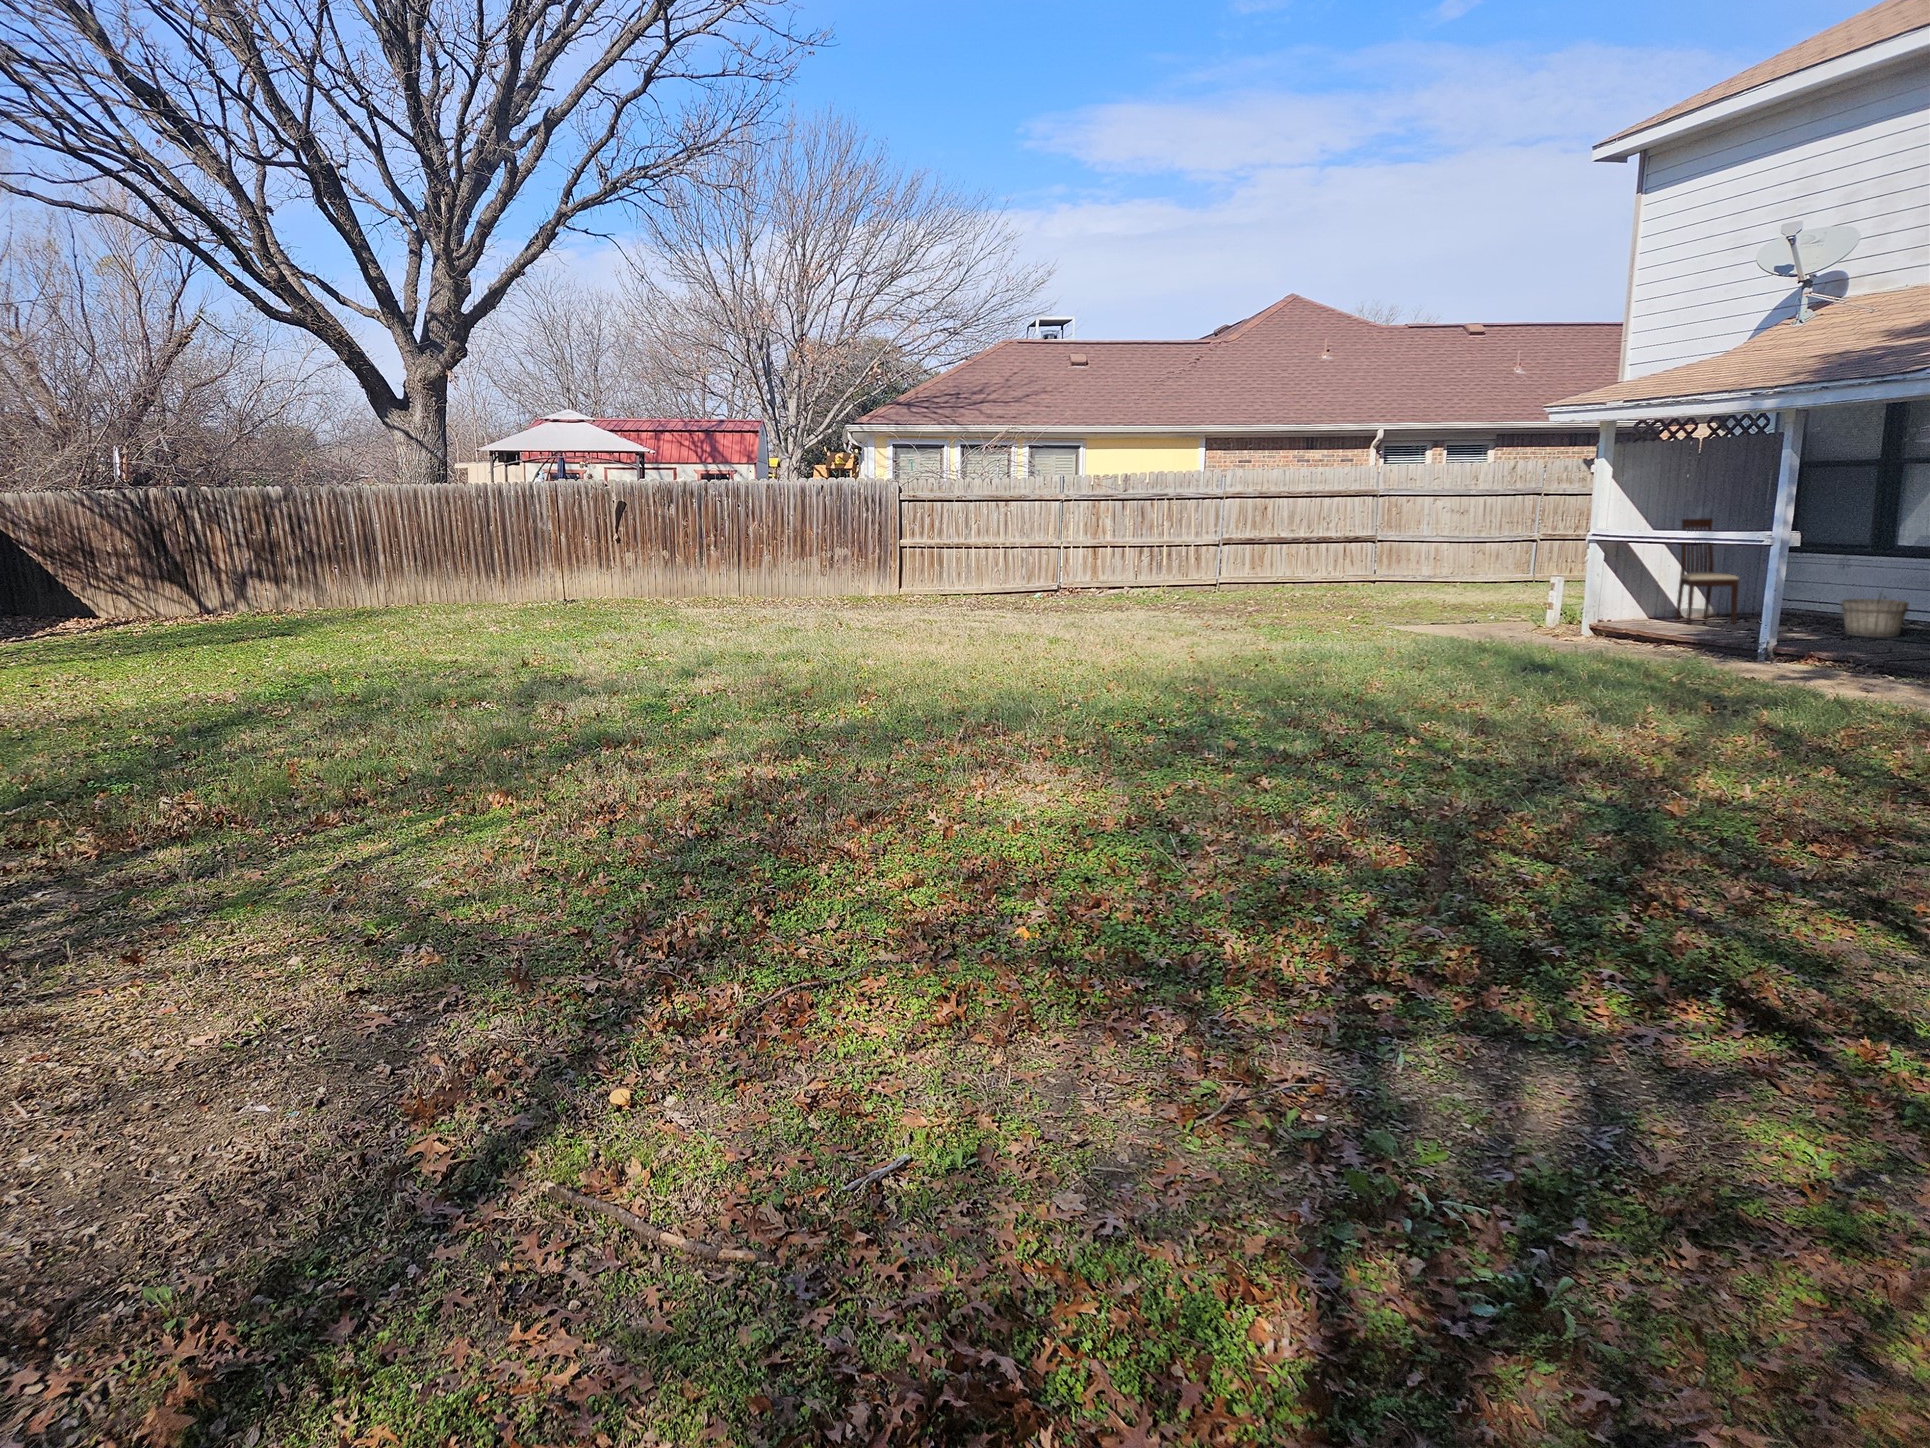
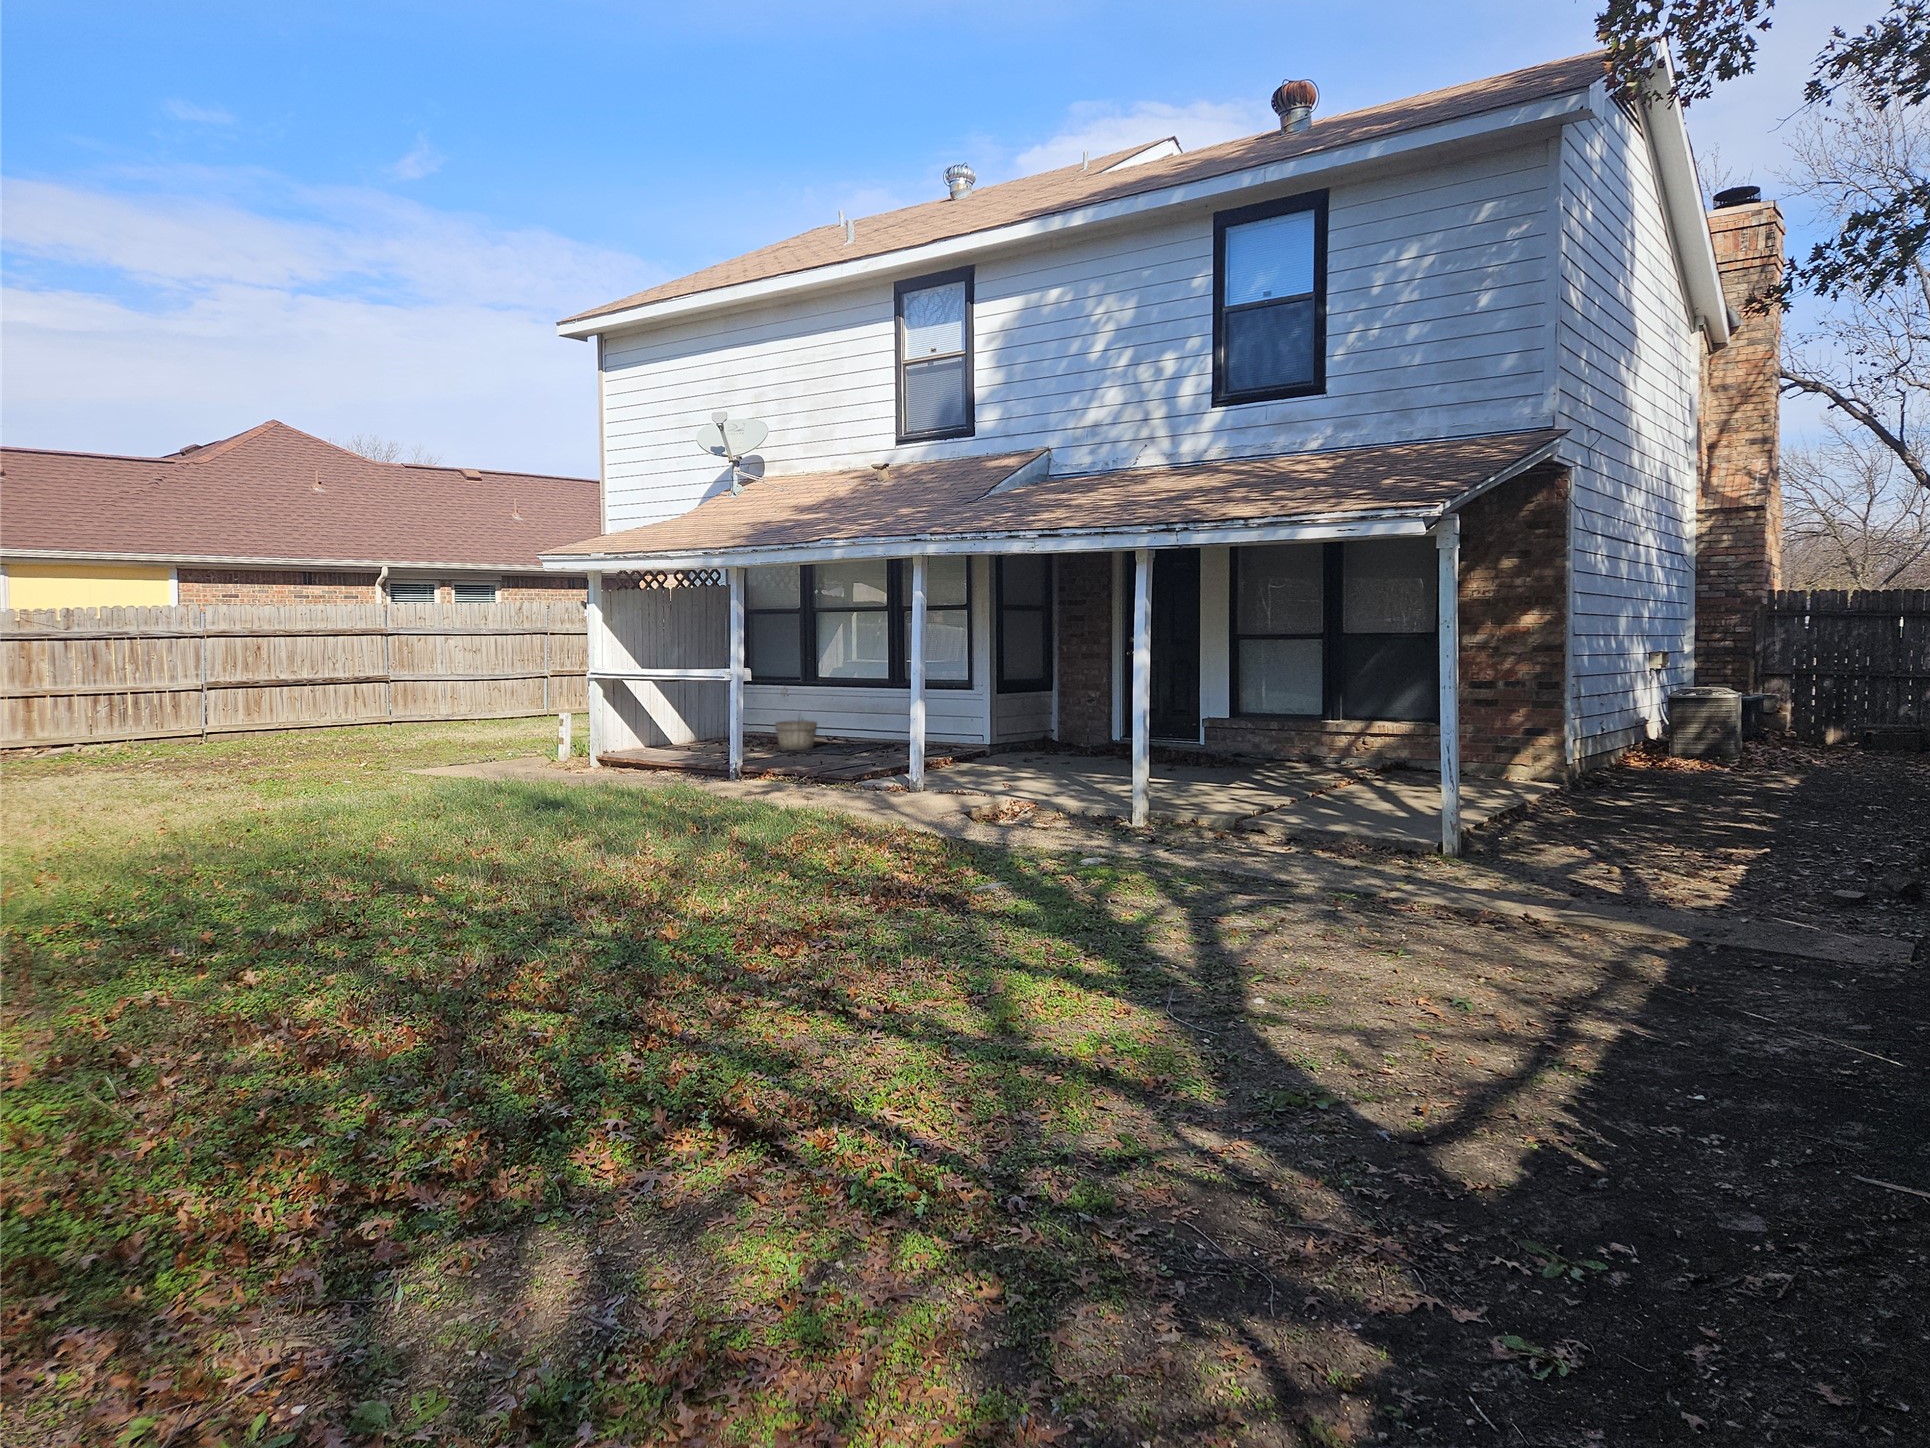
chair: present [1676,518,1739,624] -> none [658,659,704,748]

